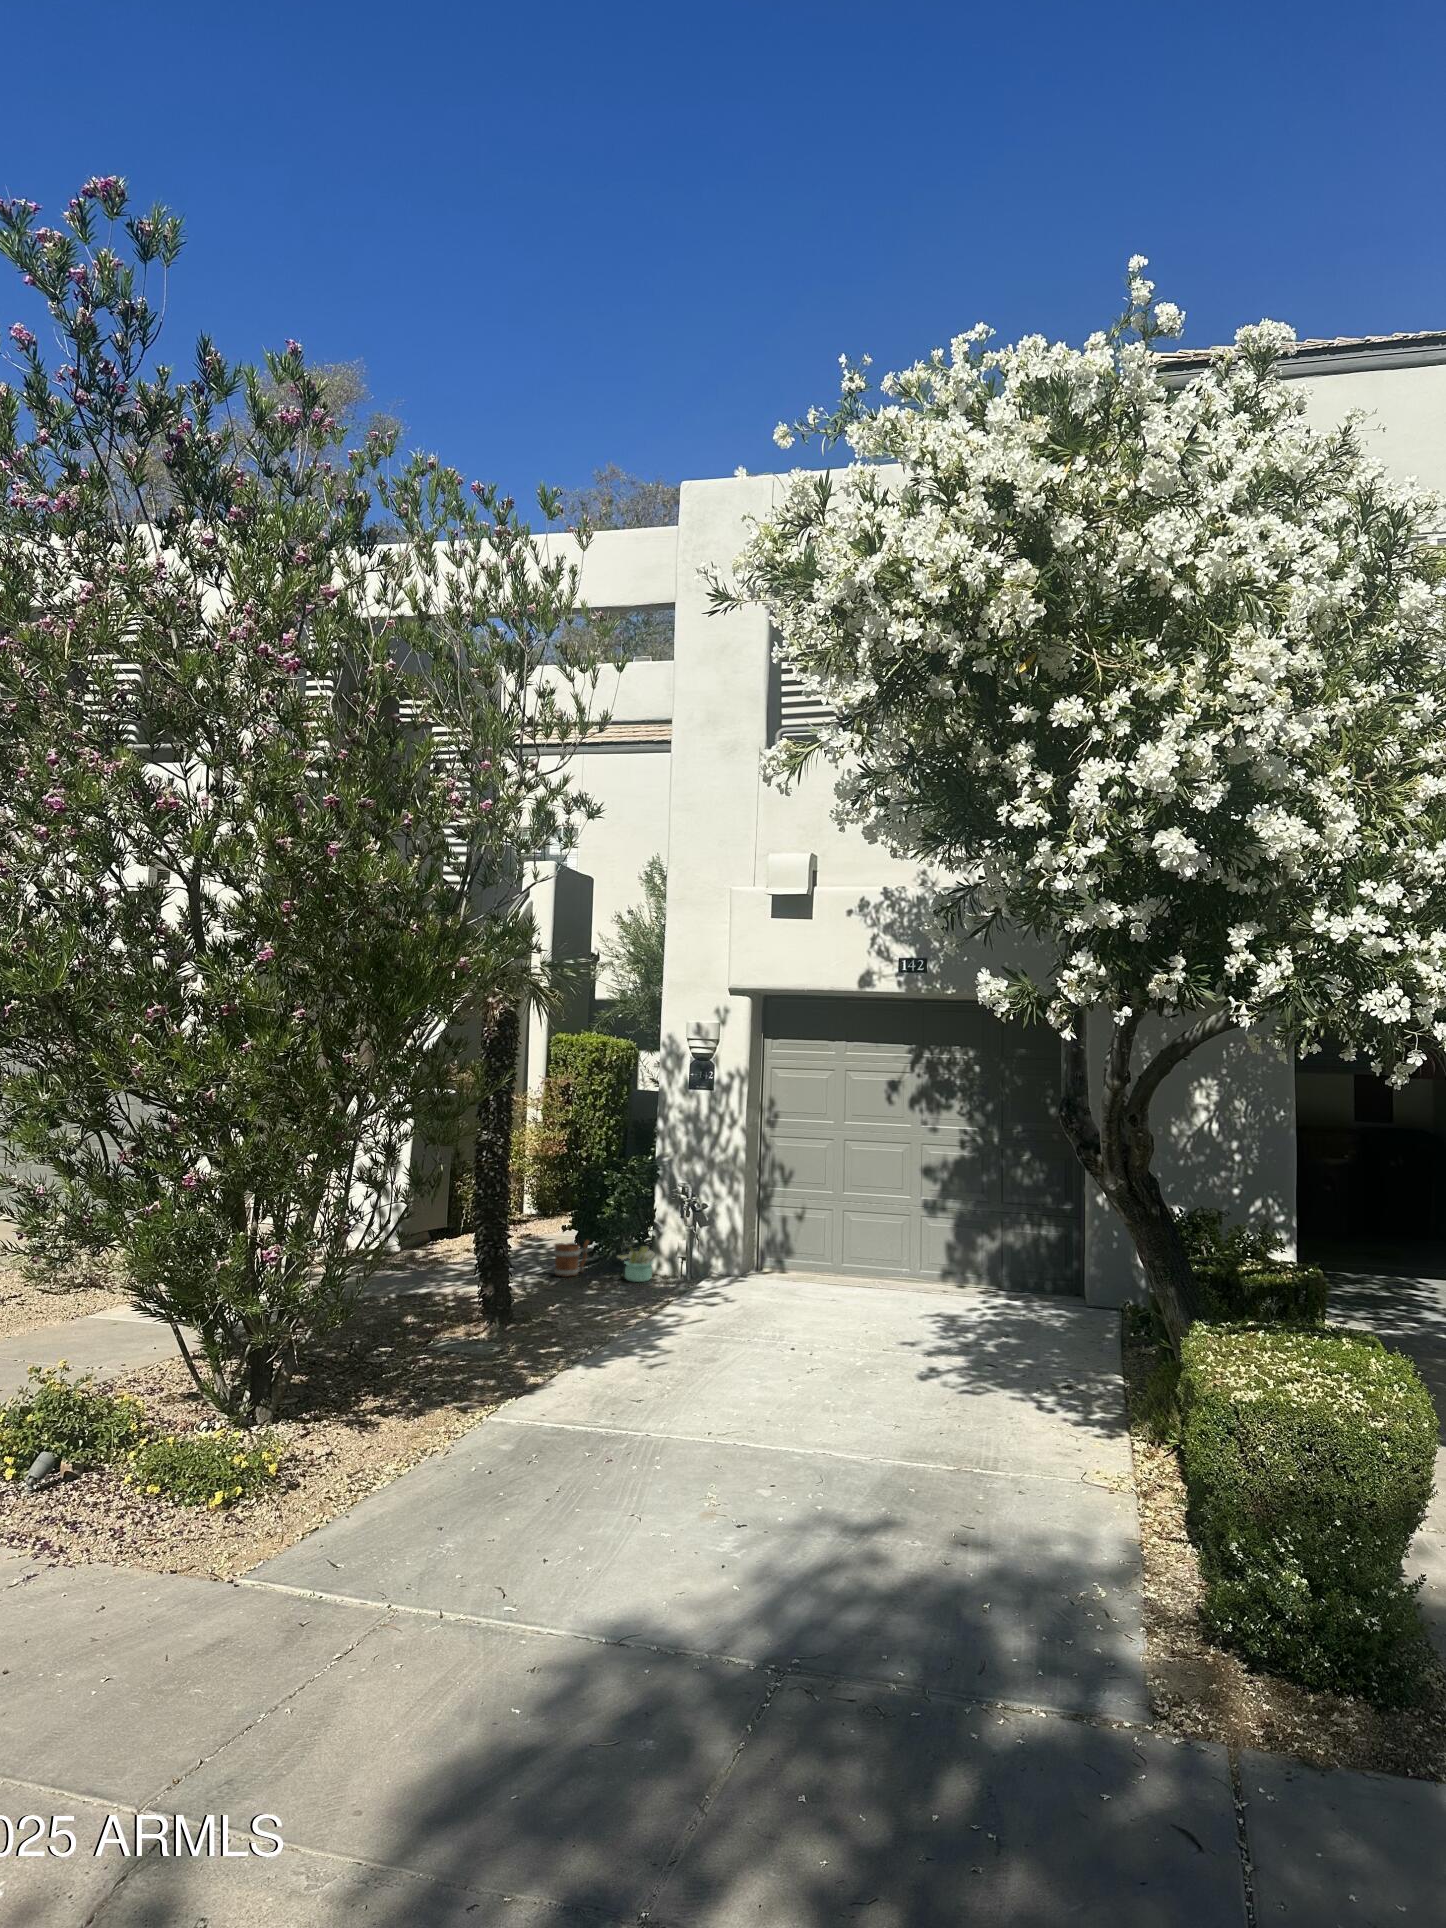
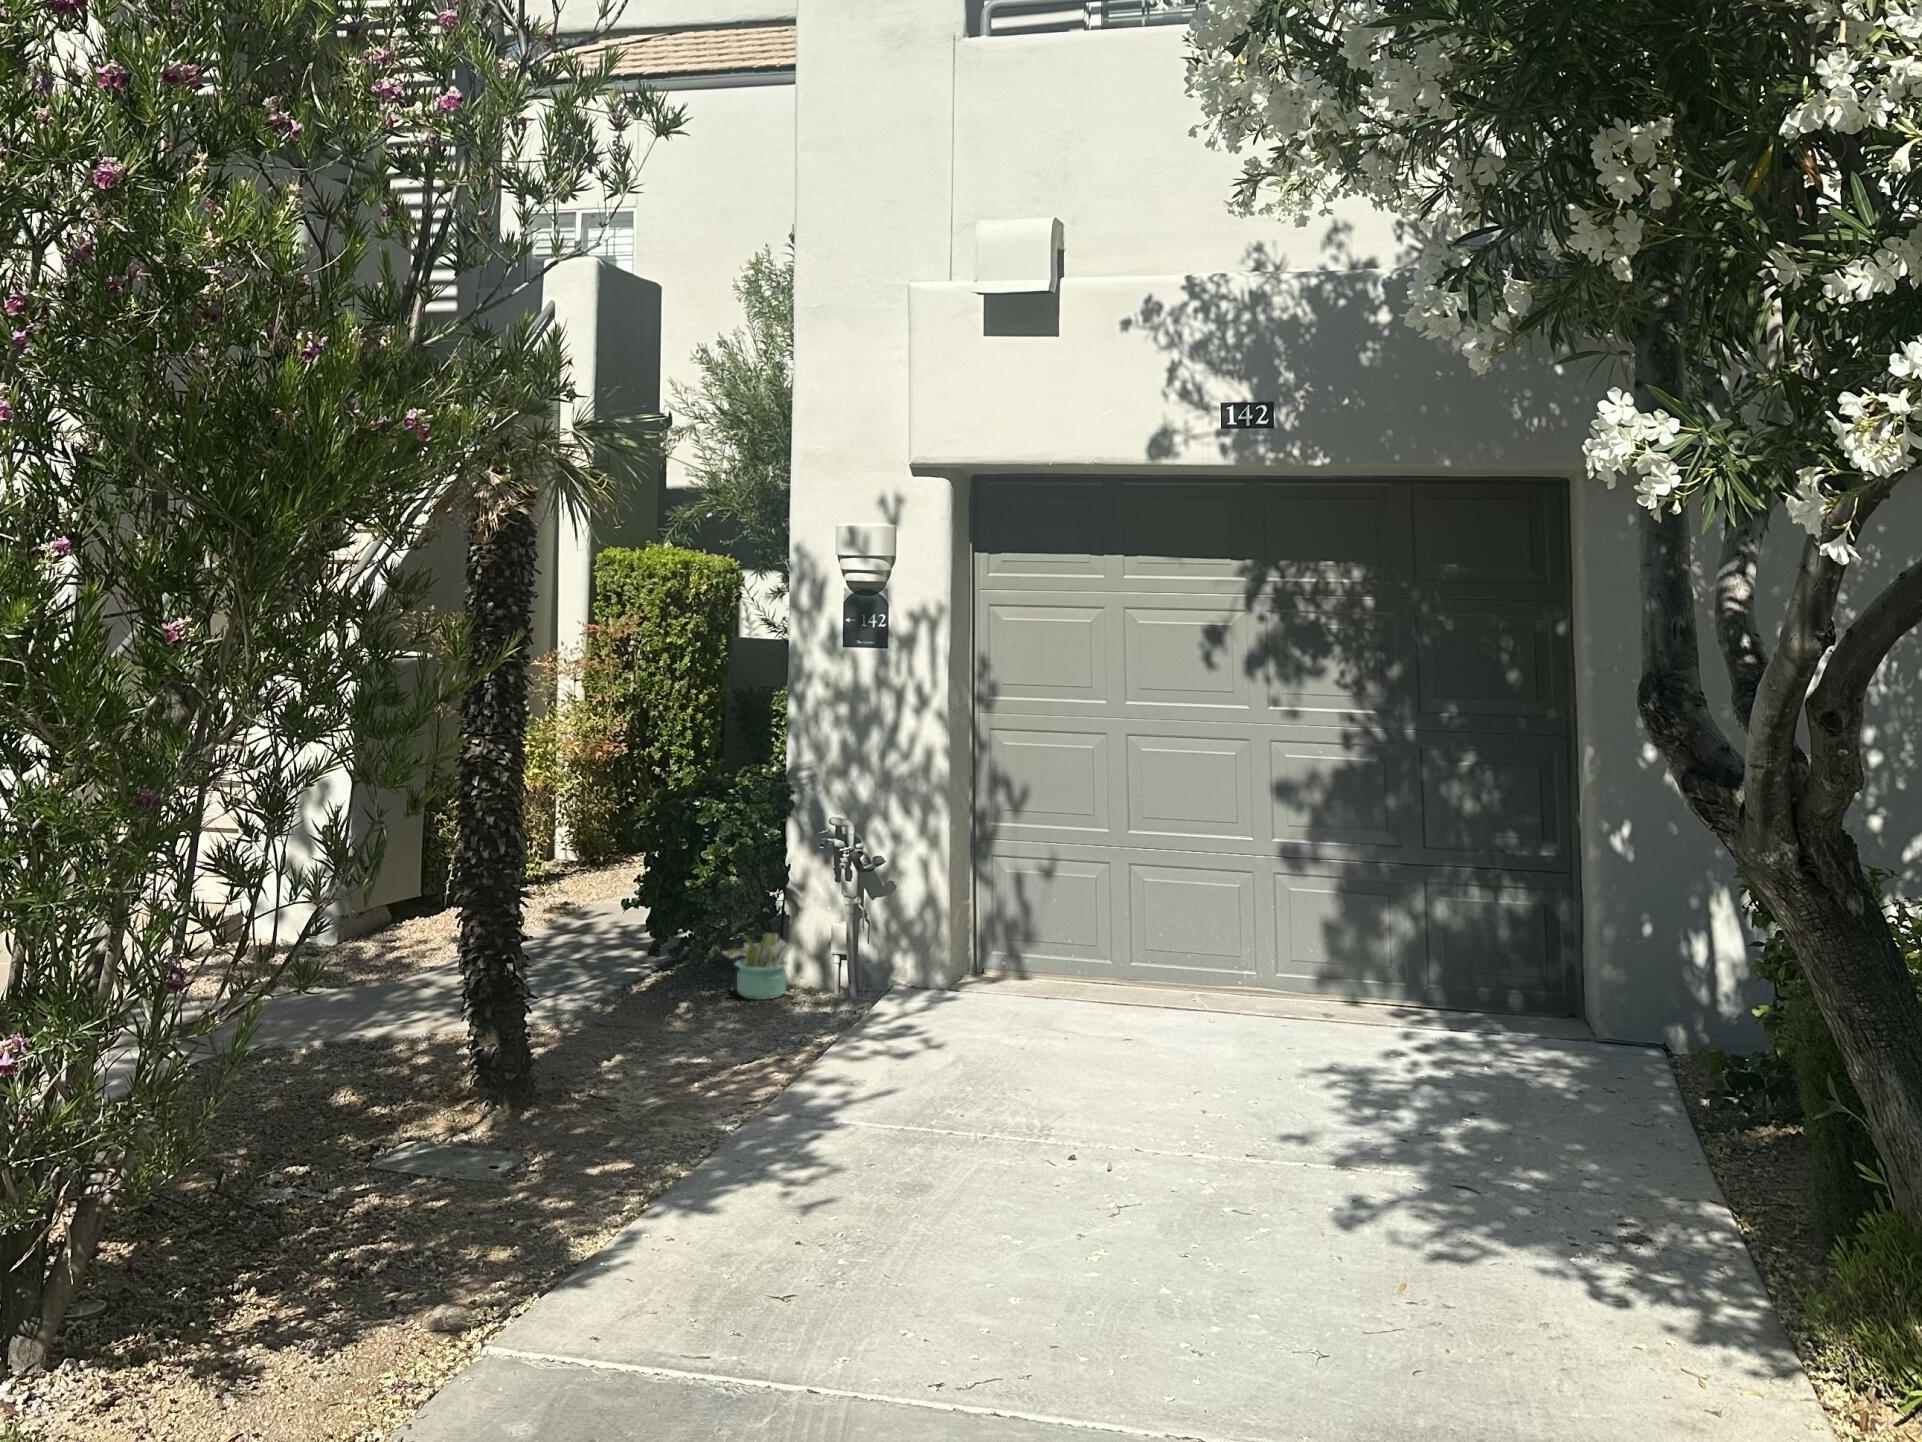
bucket: present [553,1240,589,1277] -> none [607,921,672,991]

